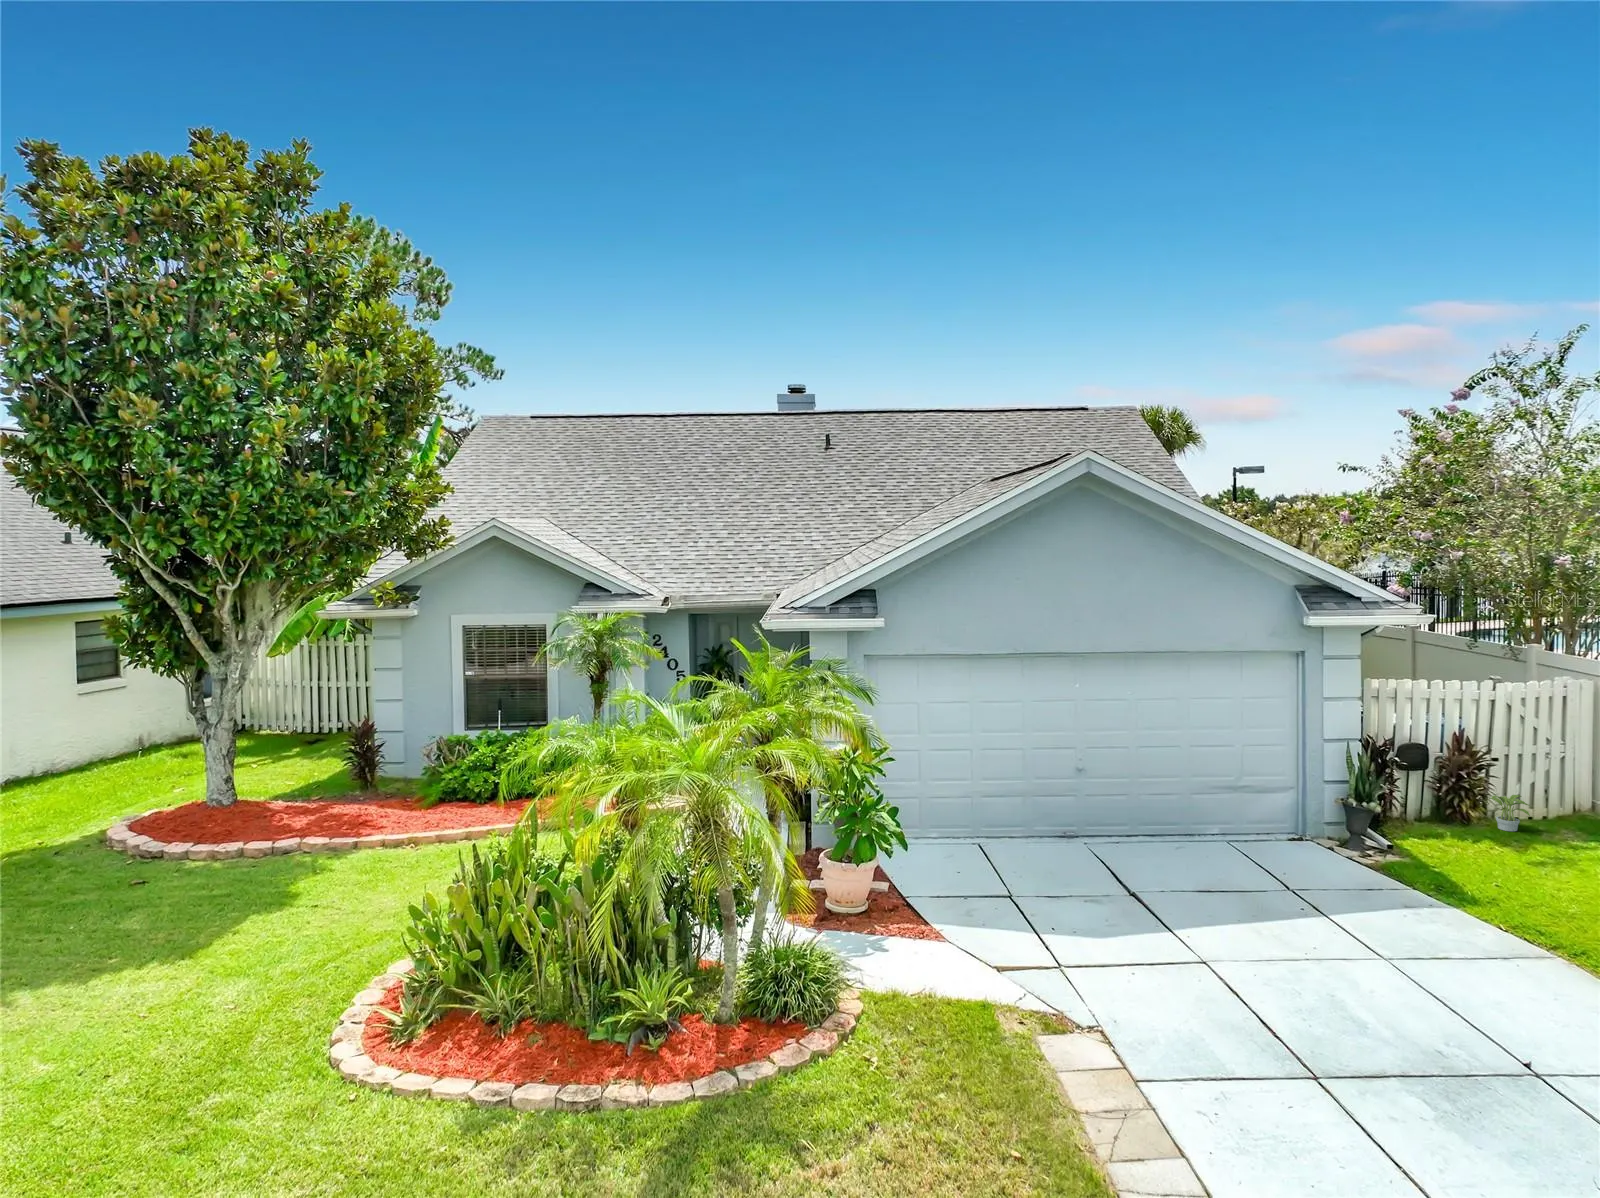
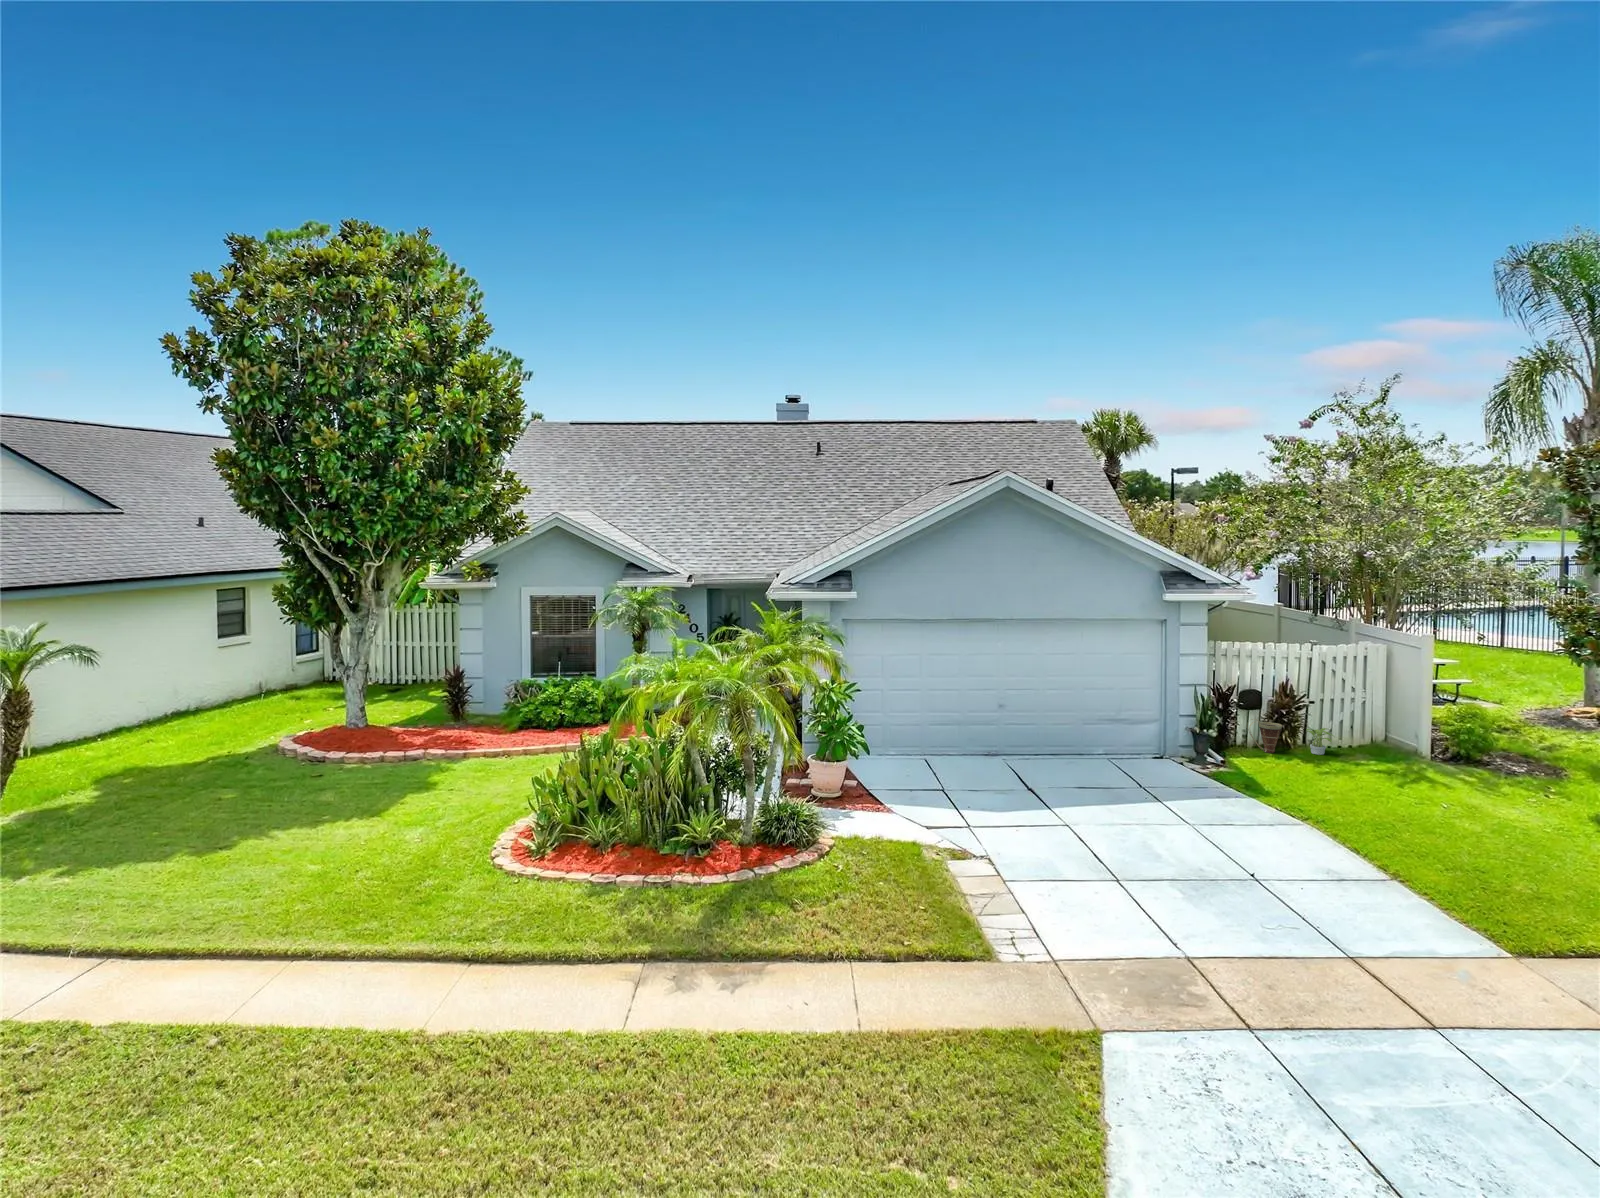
basket: none [1407,783,1459,829] -> present [1247,720,1282,753]

